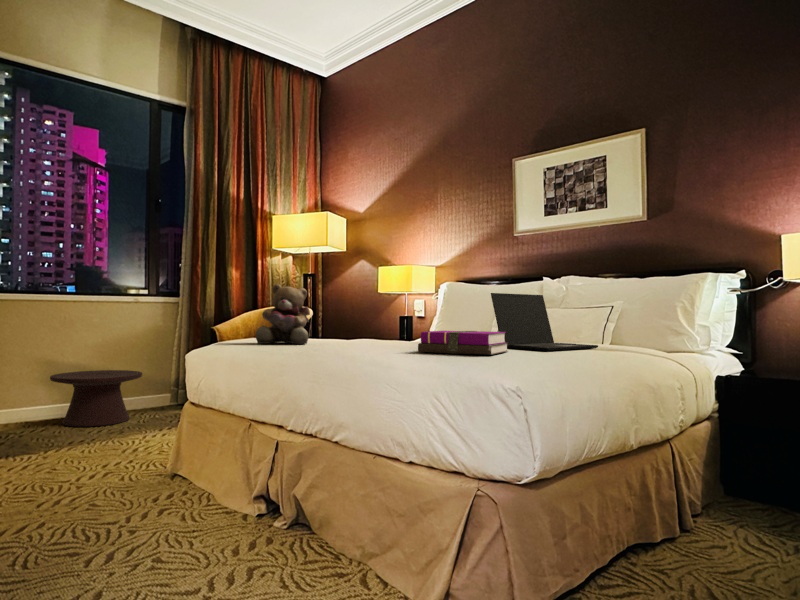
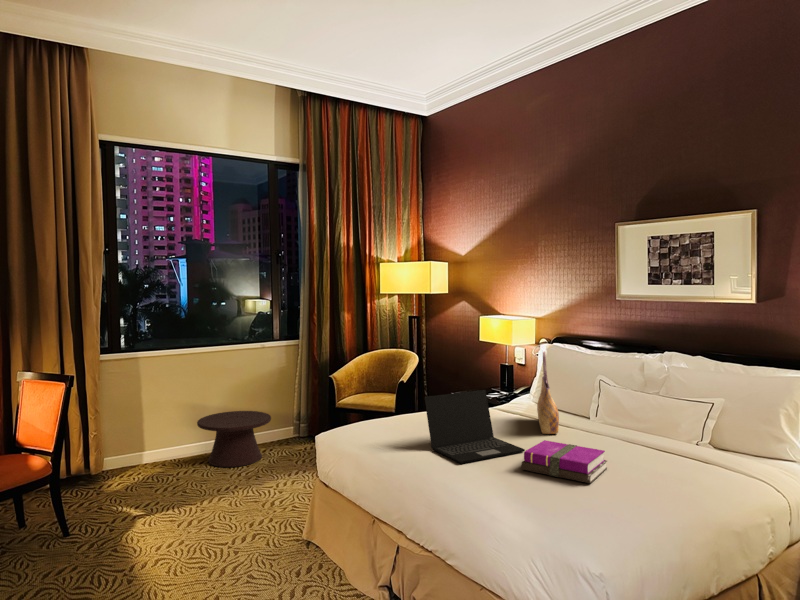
tote bag: none [436,261,458,343] -> present [537,352,559,434]
teddy bear: present [256,284,310,344] -> none [374,380,421,437]
laptop: present [491,293,598,351] -> present [424,390,525,463]

